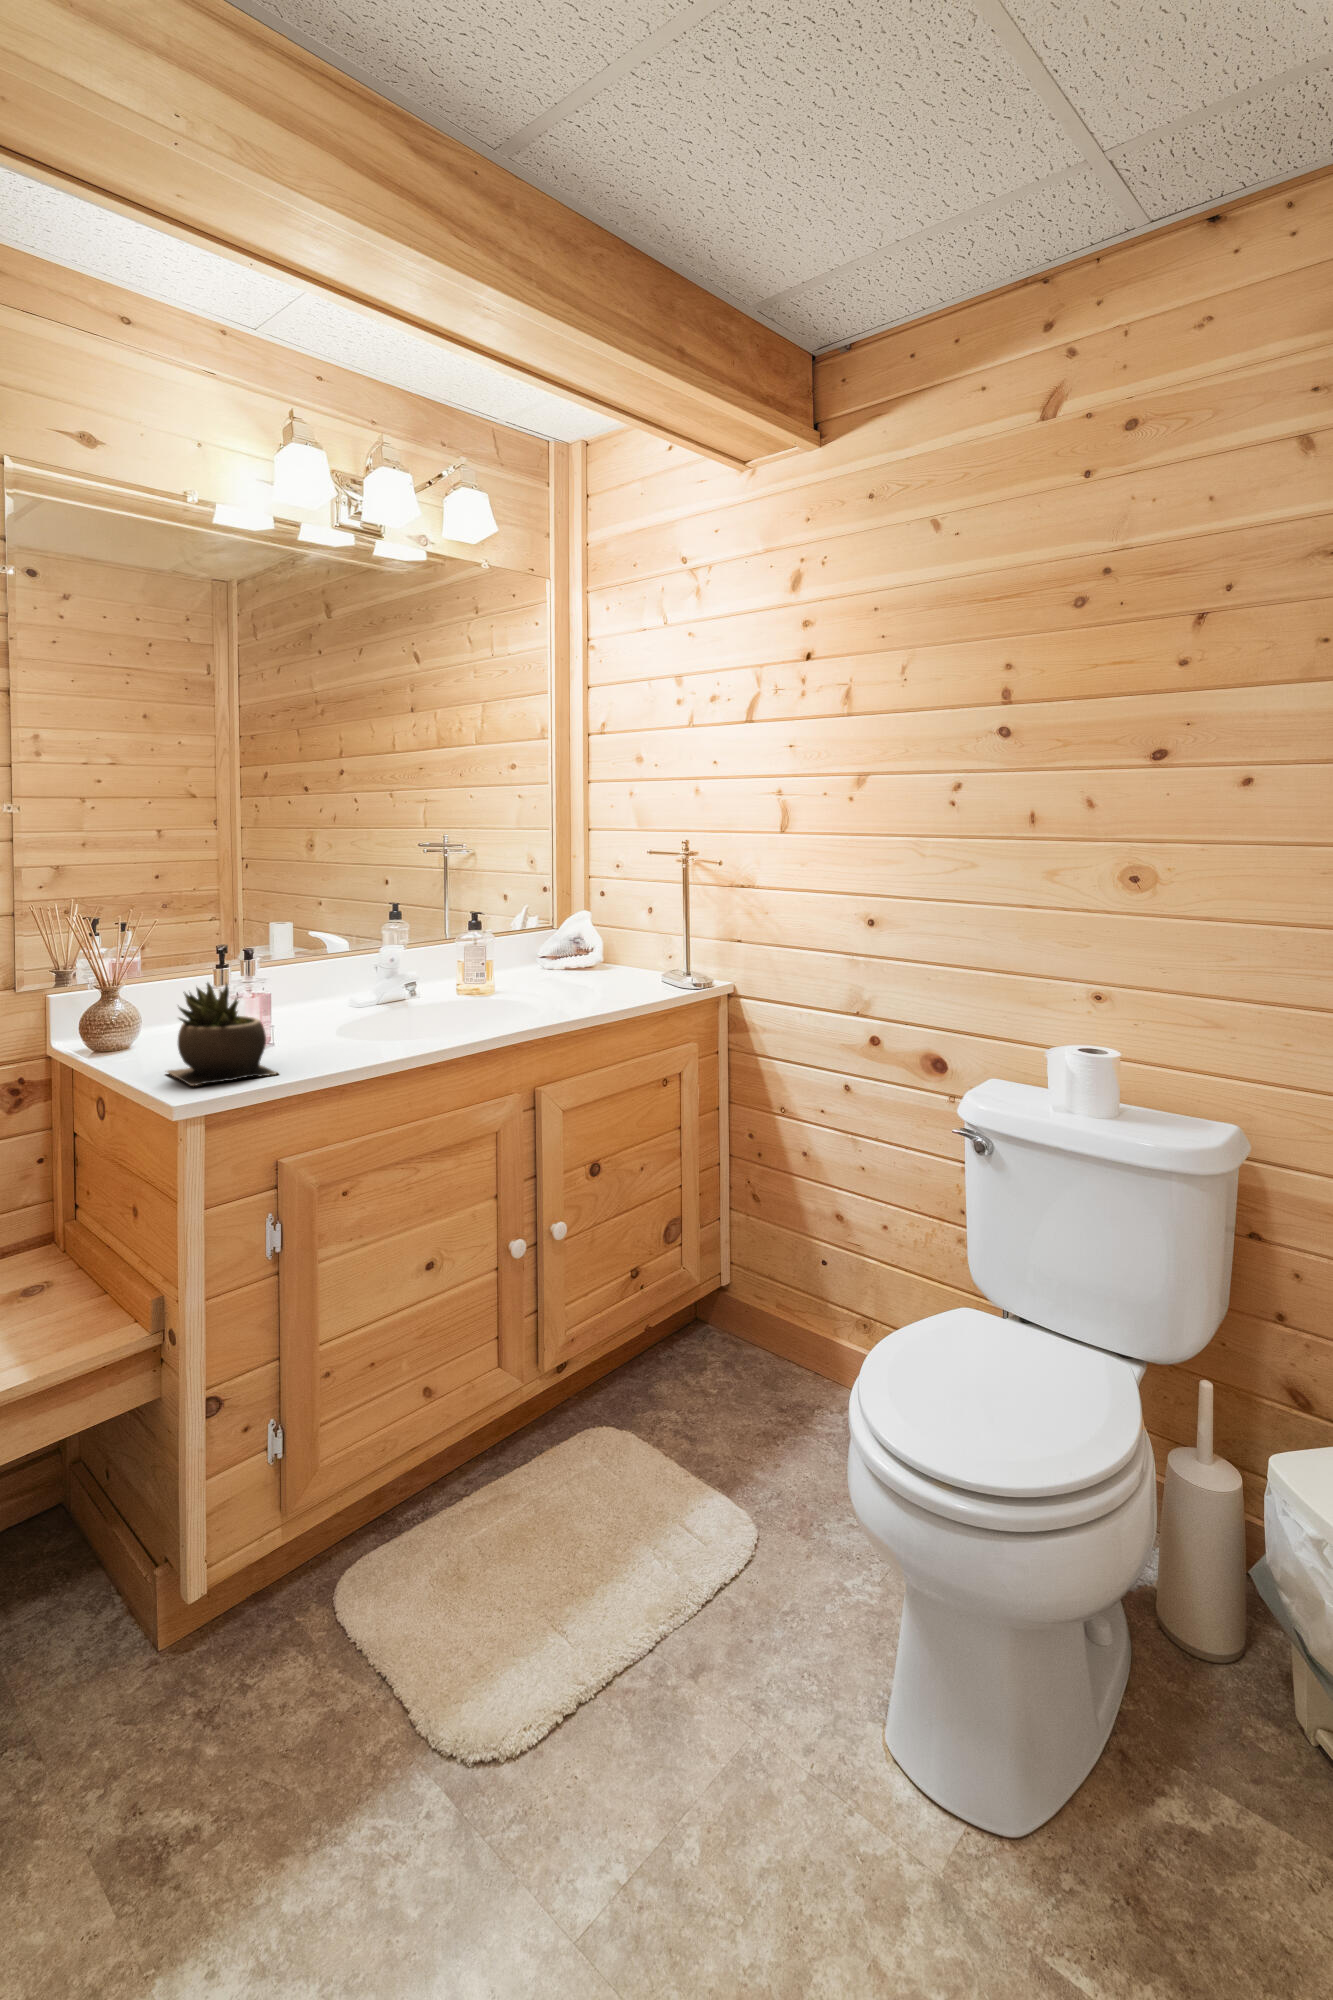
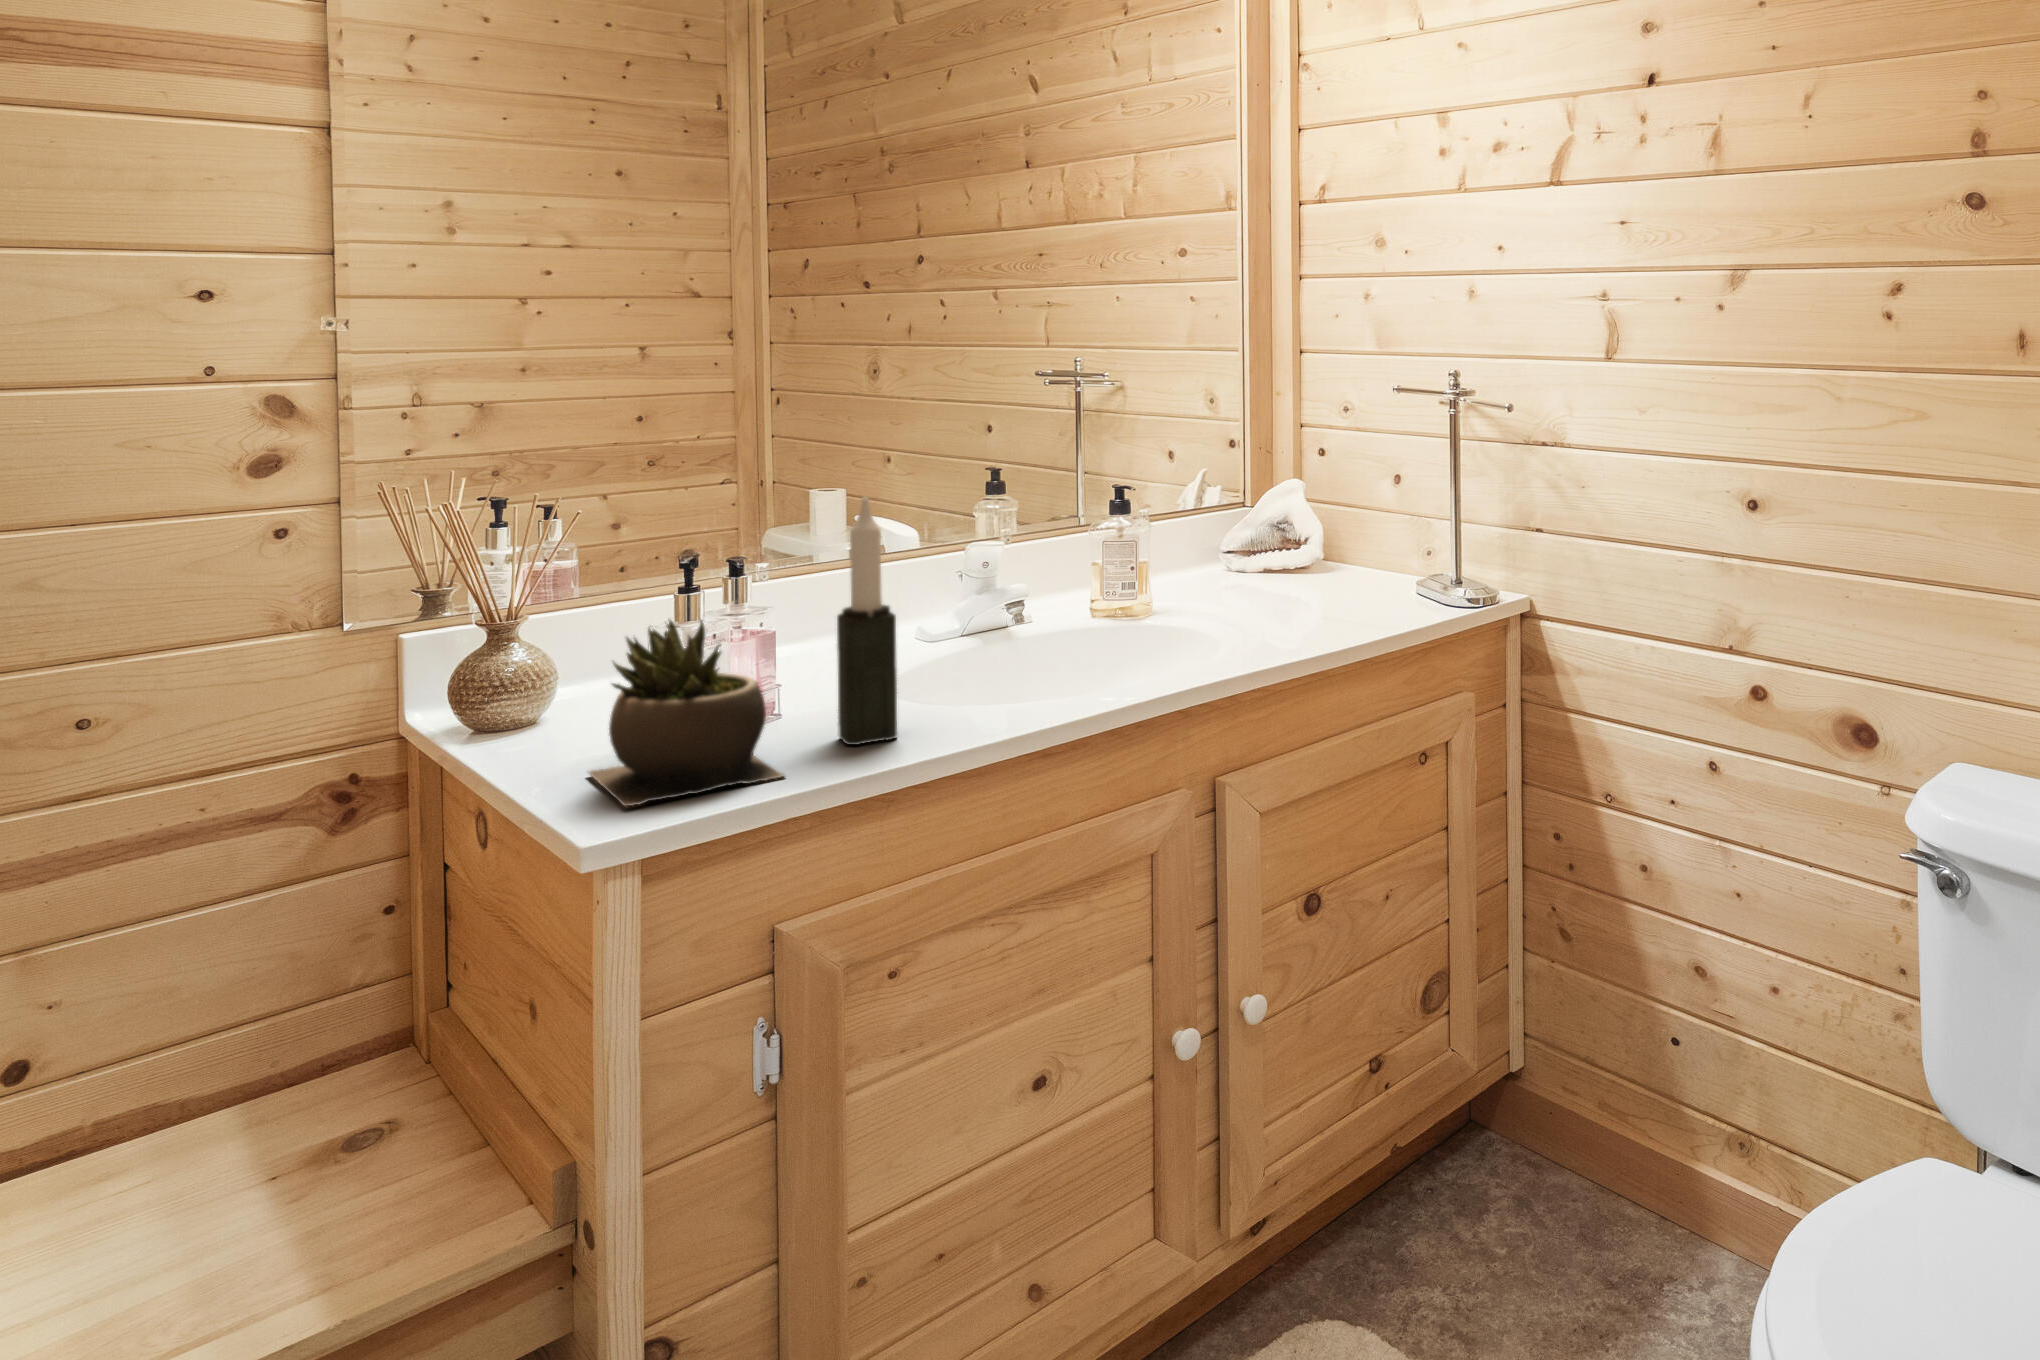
candle: none [303,912,342,1060] -> present [837,497,897,745]

